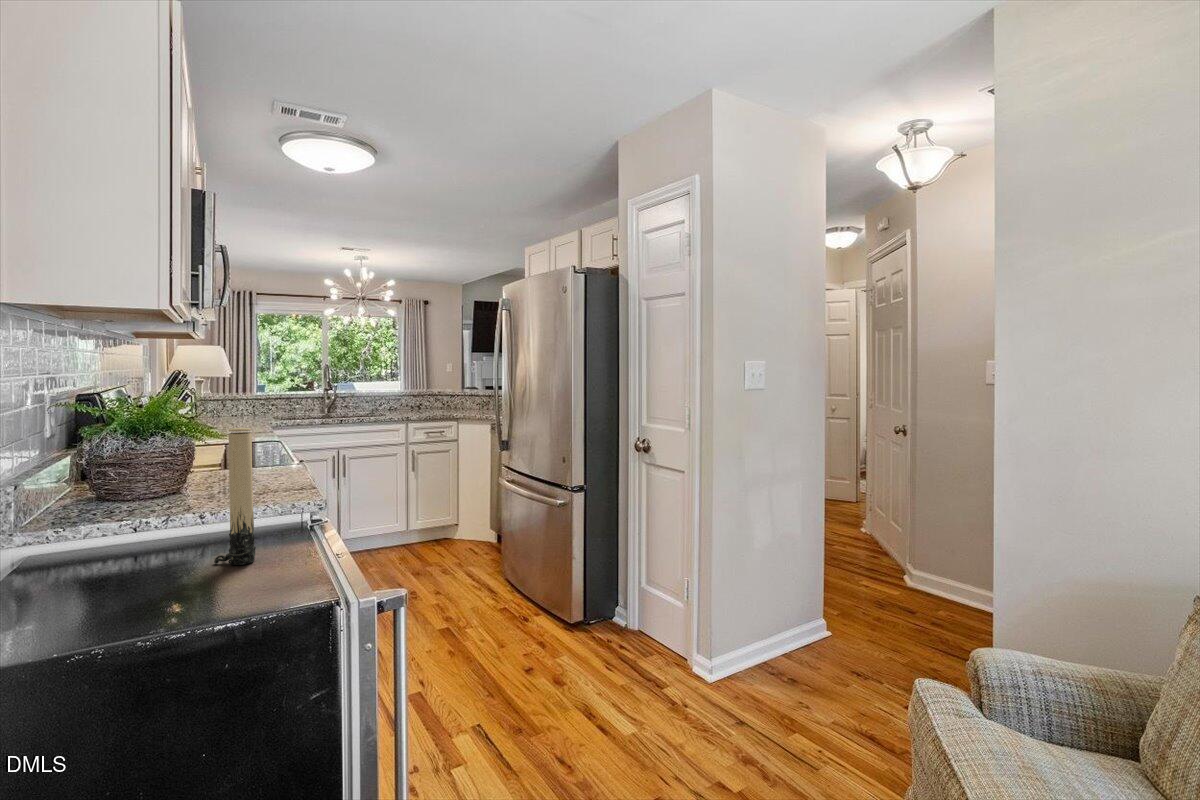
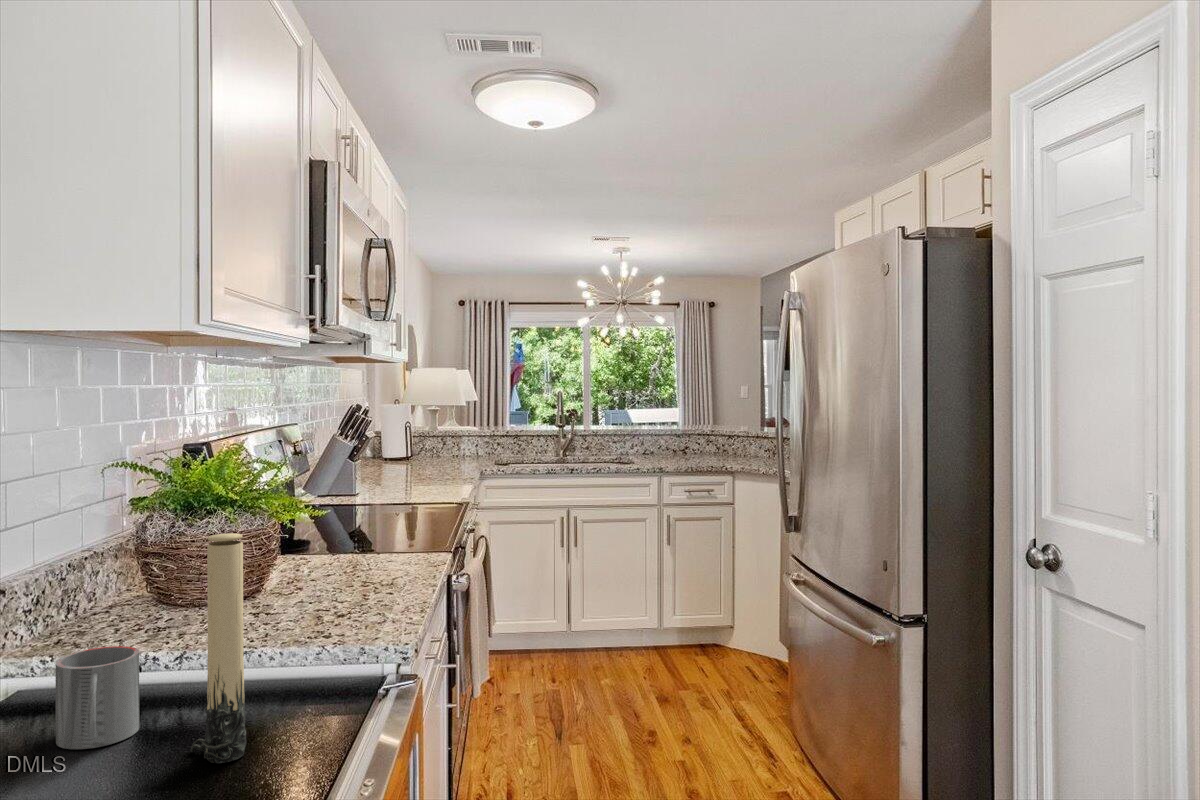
mug: none [100,510,161,573] -> present [55,646,139,749]

